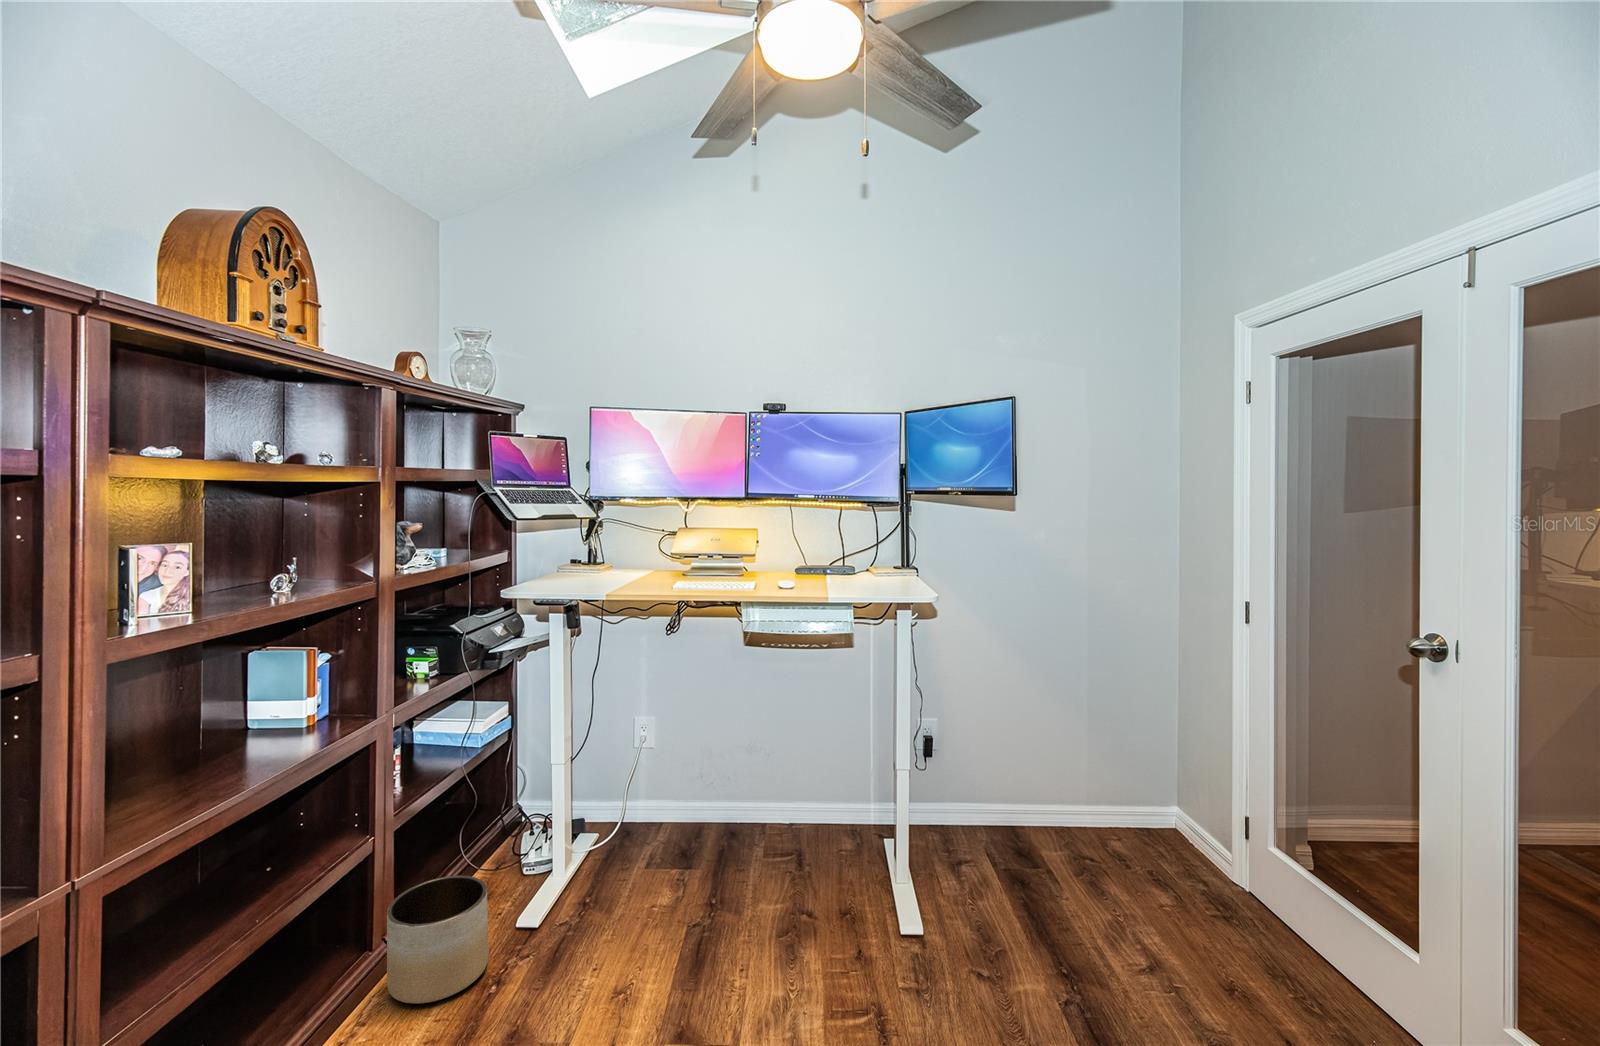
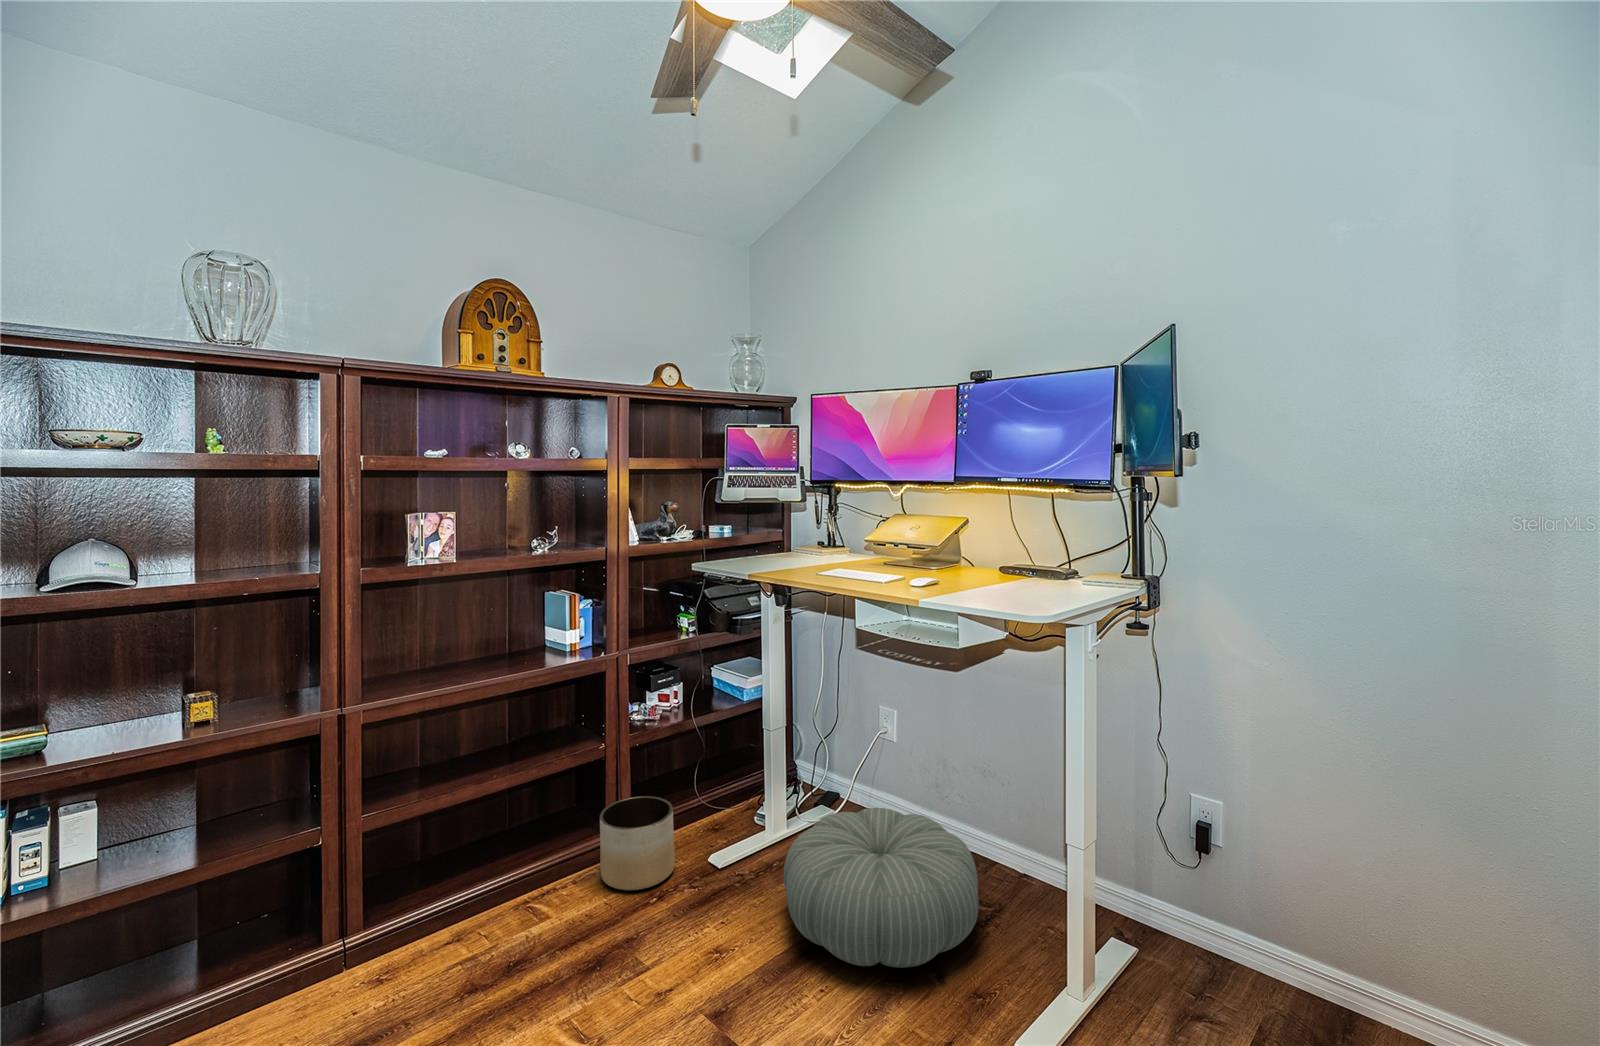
pouf: none [639,797,817,939] -> present [783,808,979,968]

